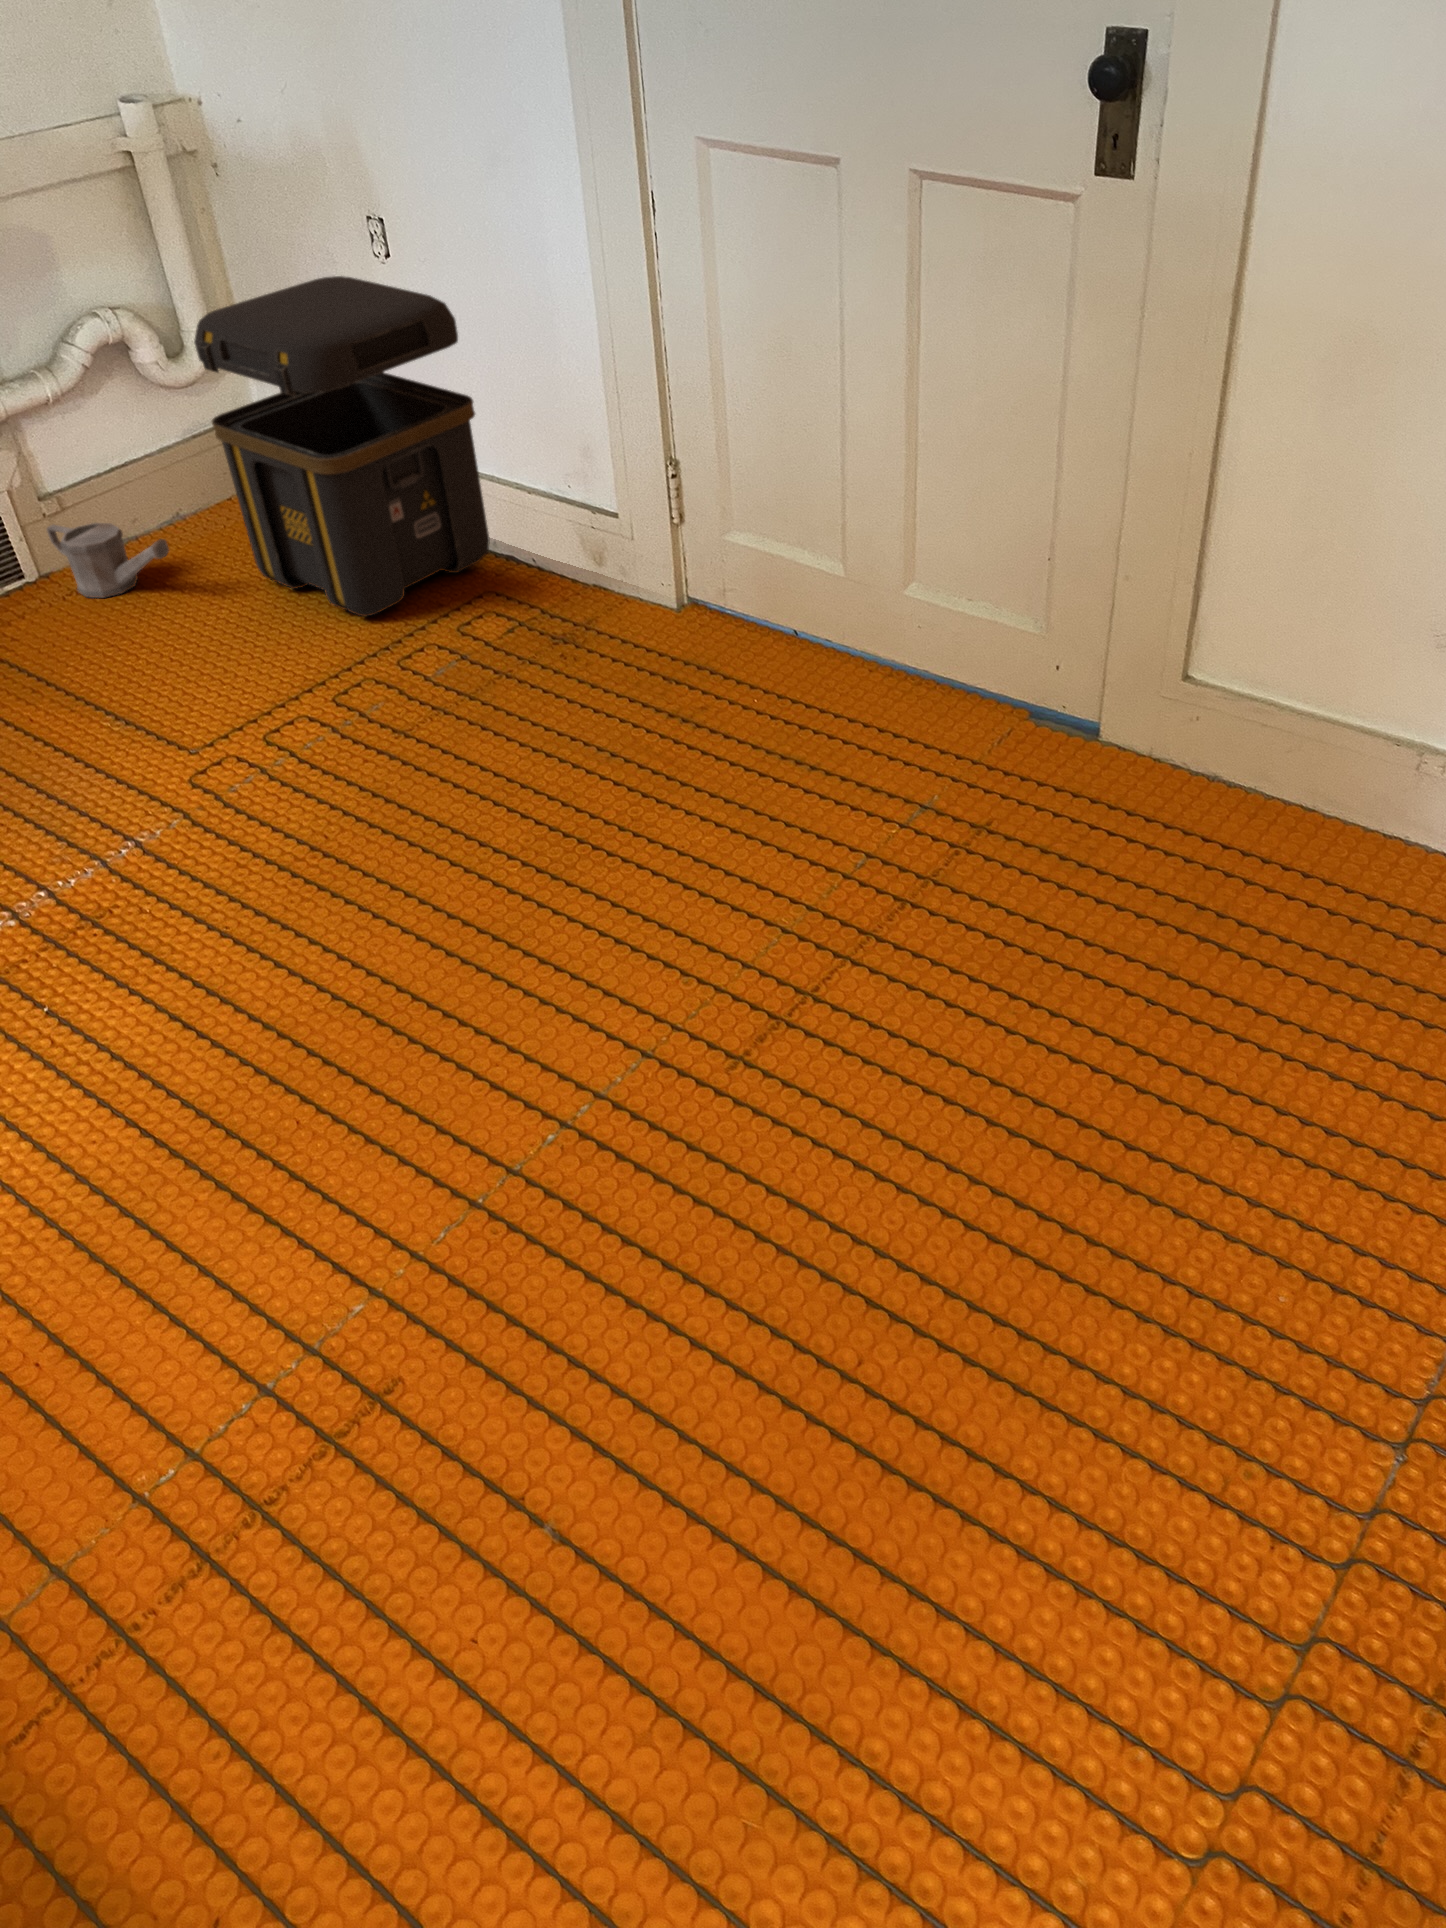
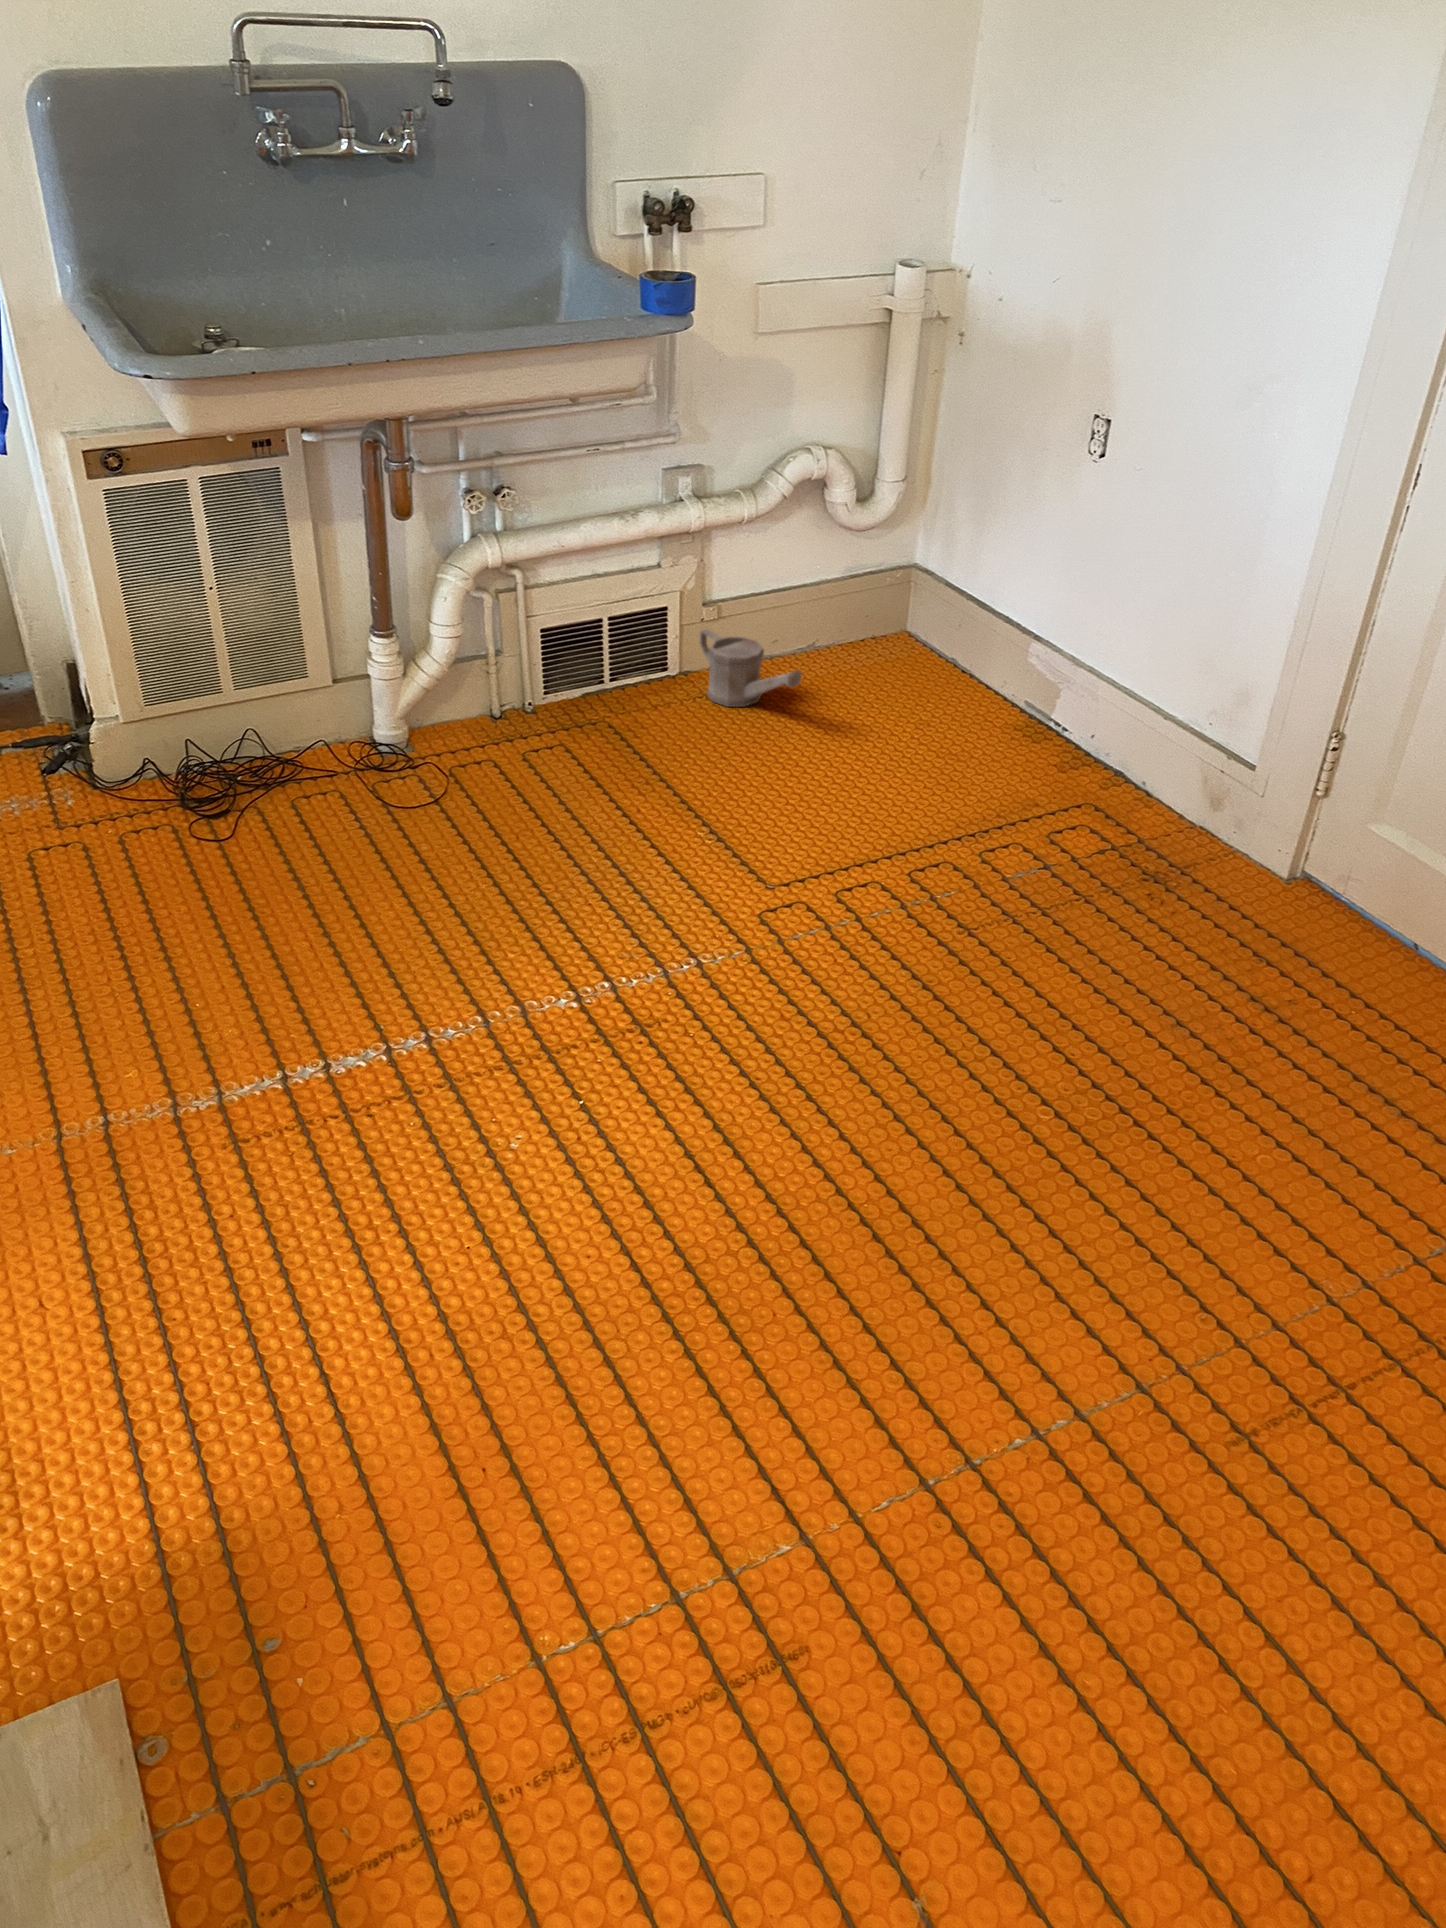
toolbox: present [194,276,490,616] -> none [873,465,1153,796]

